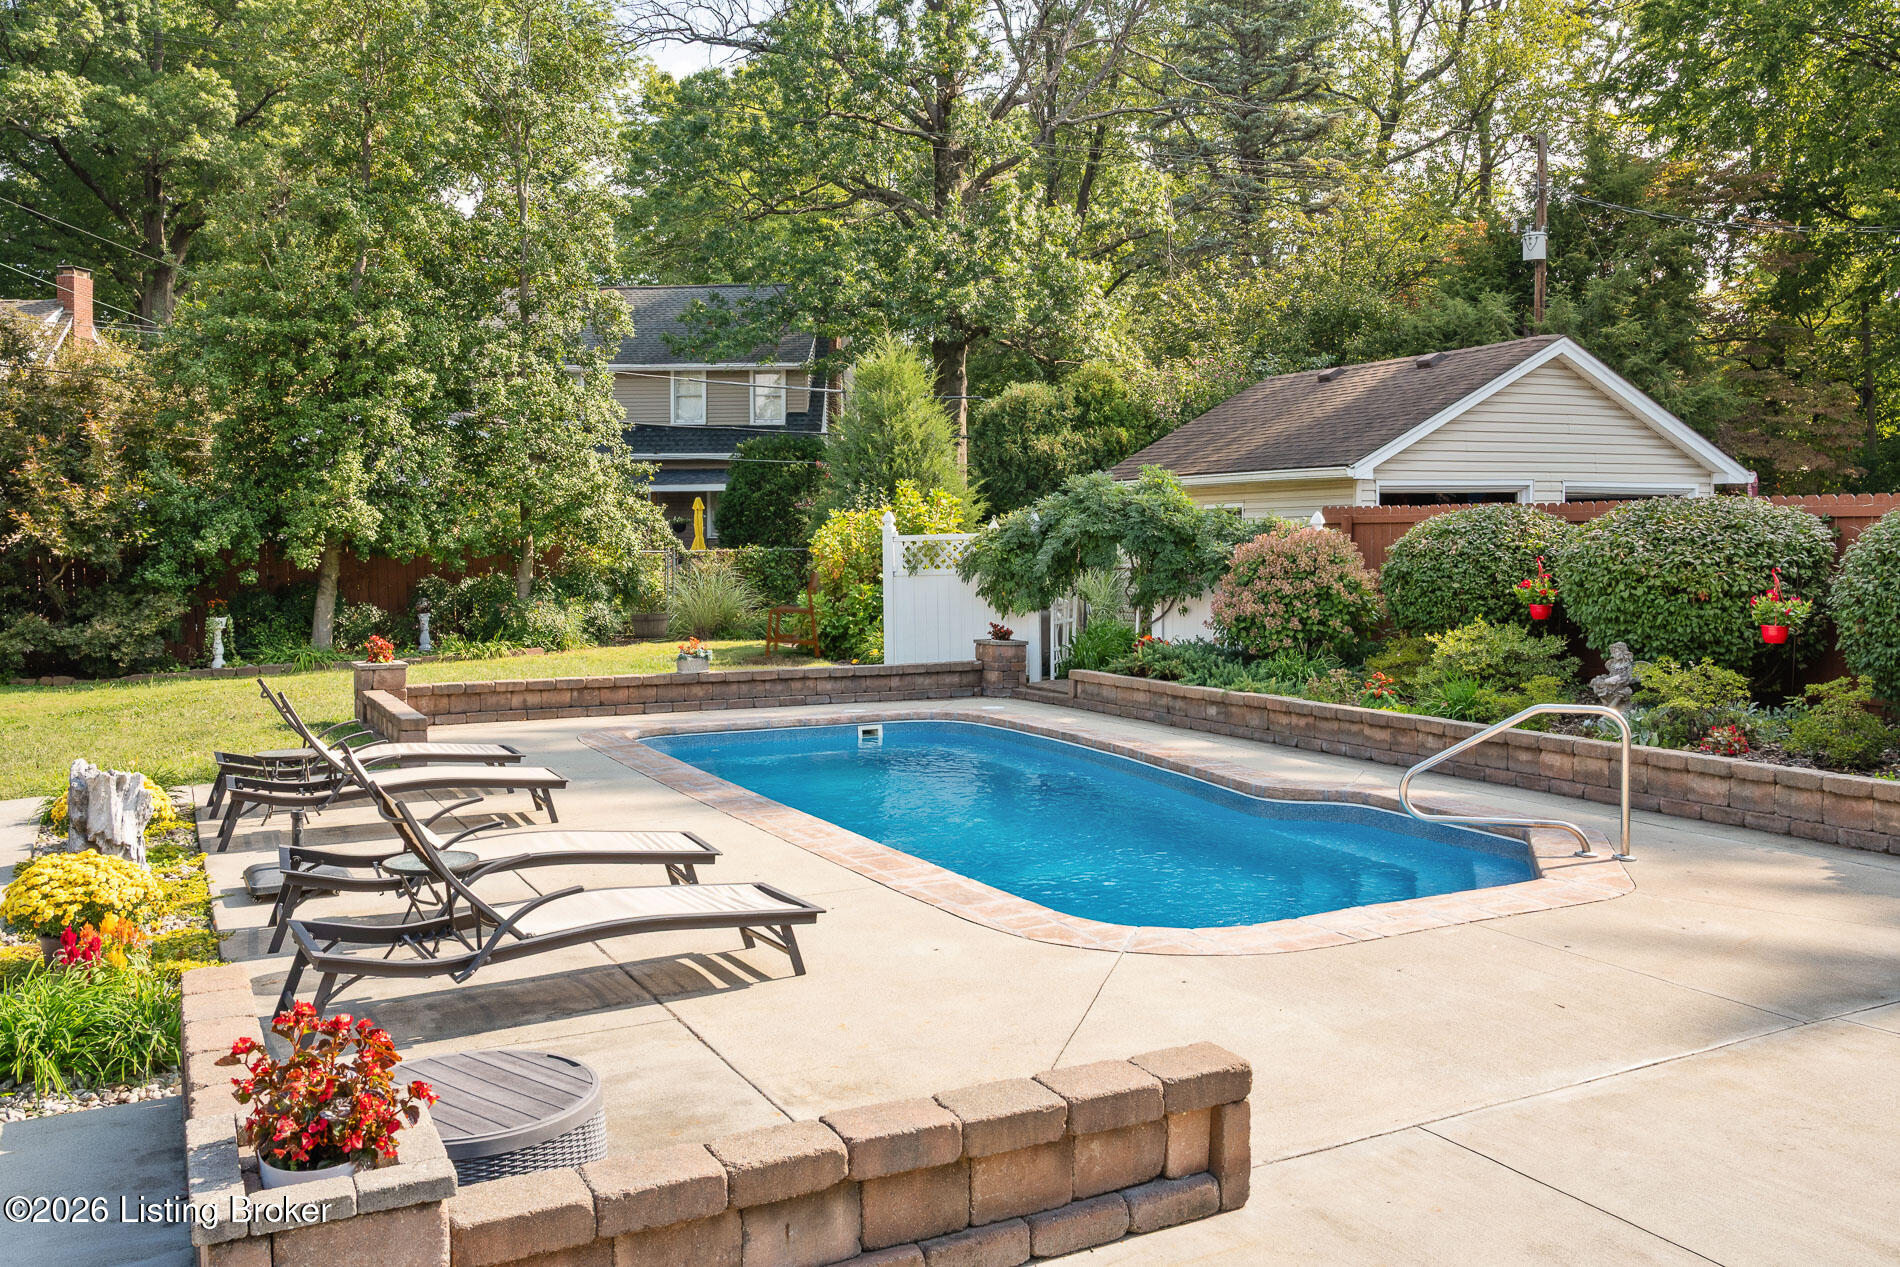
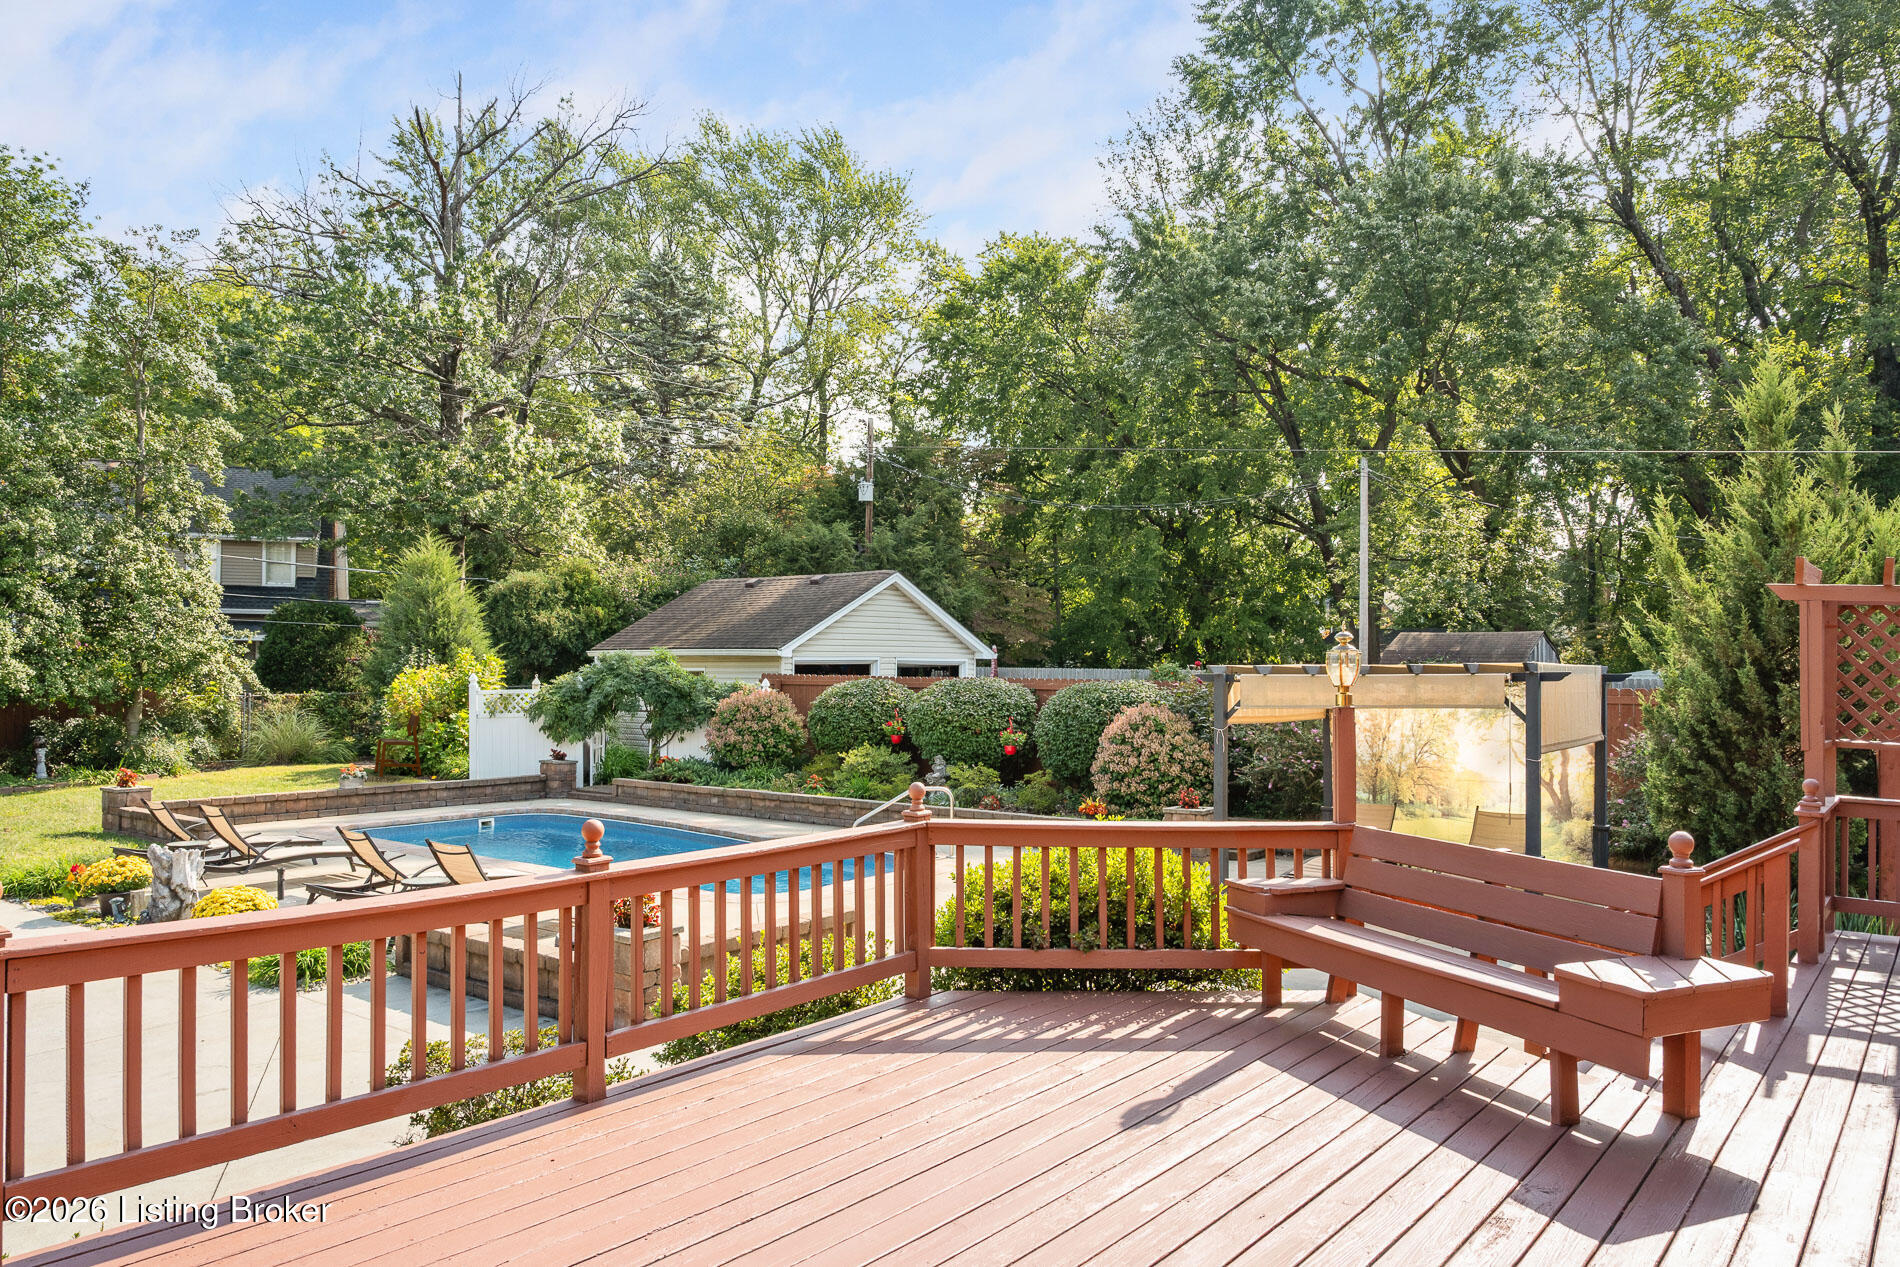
wooden bucket: present [631,606,669,638] -> none [223,739,257,764]

